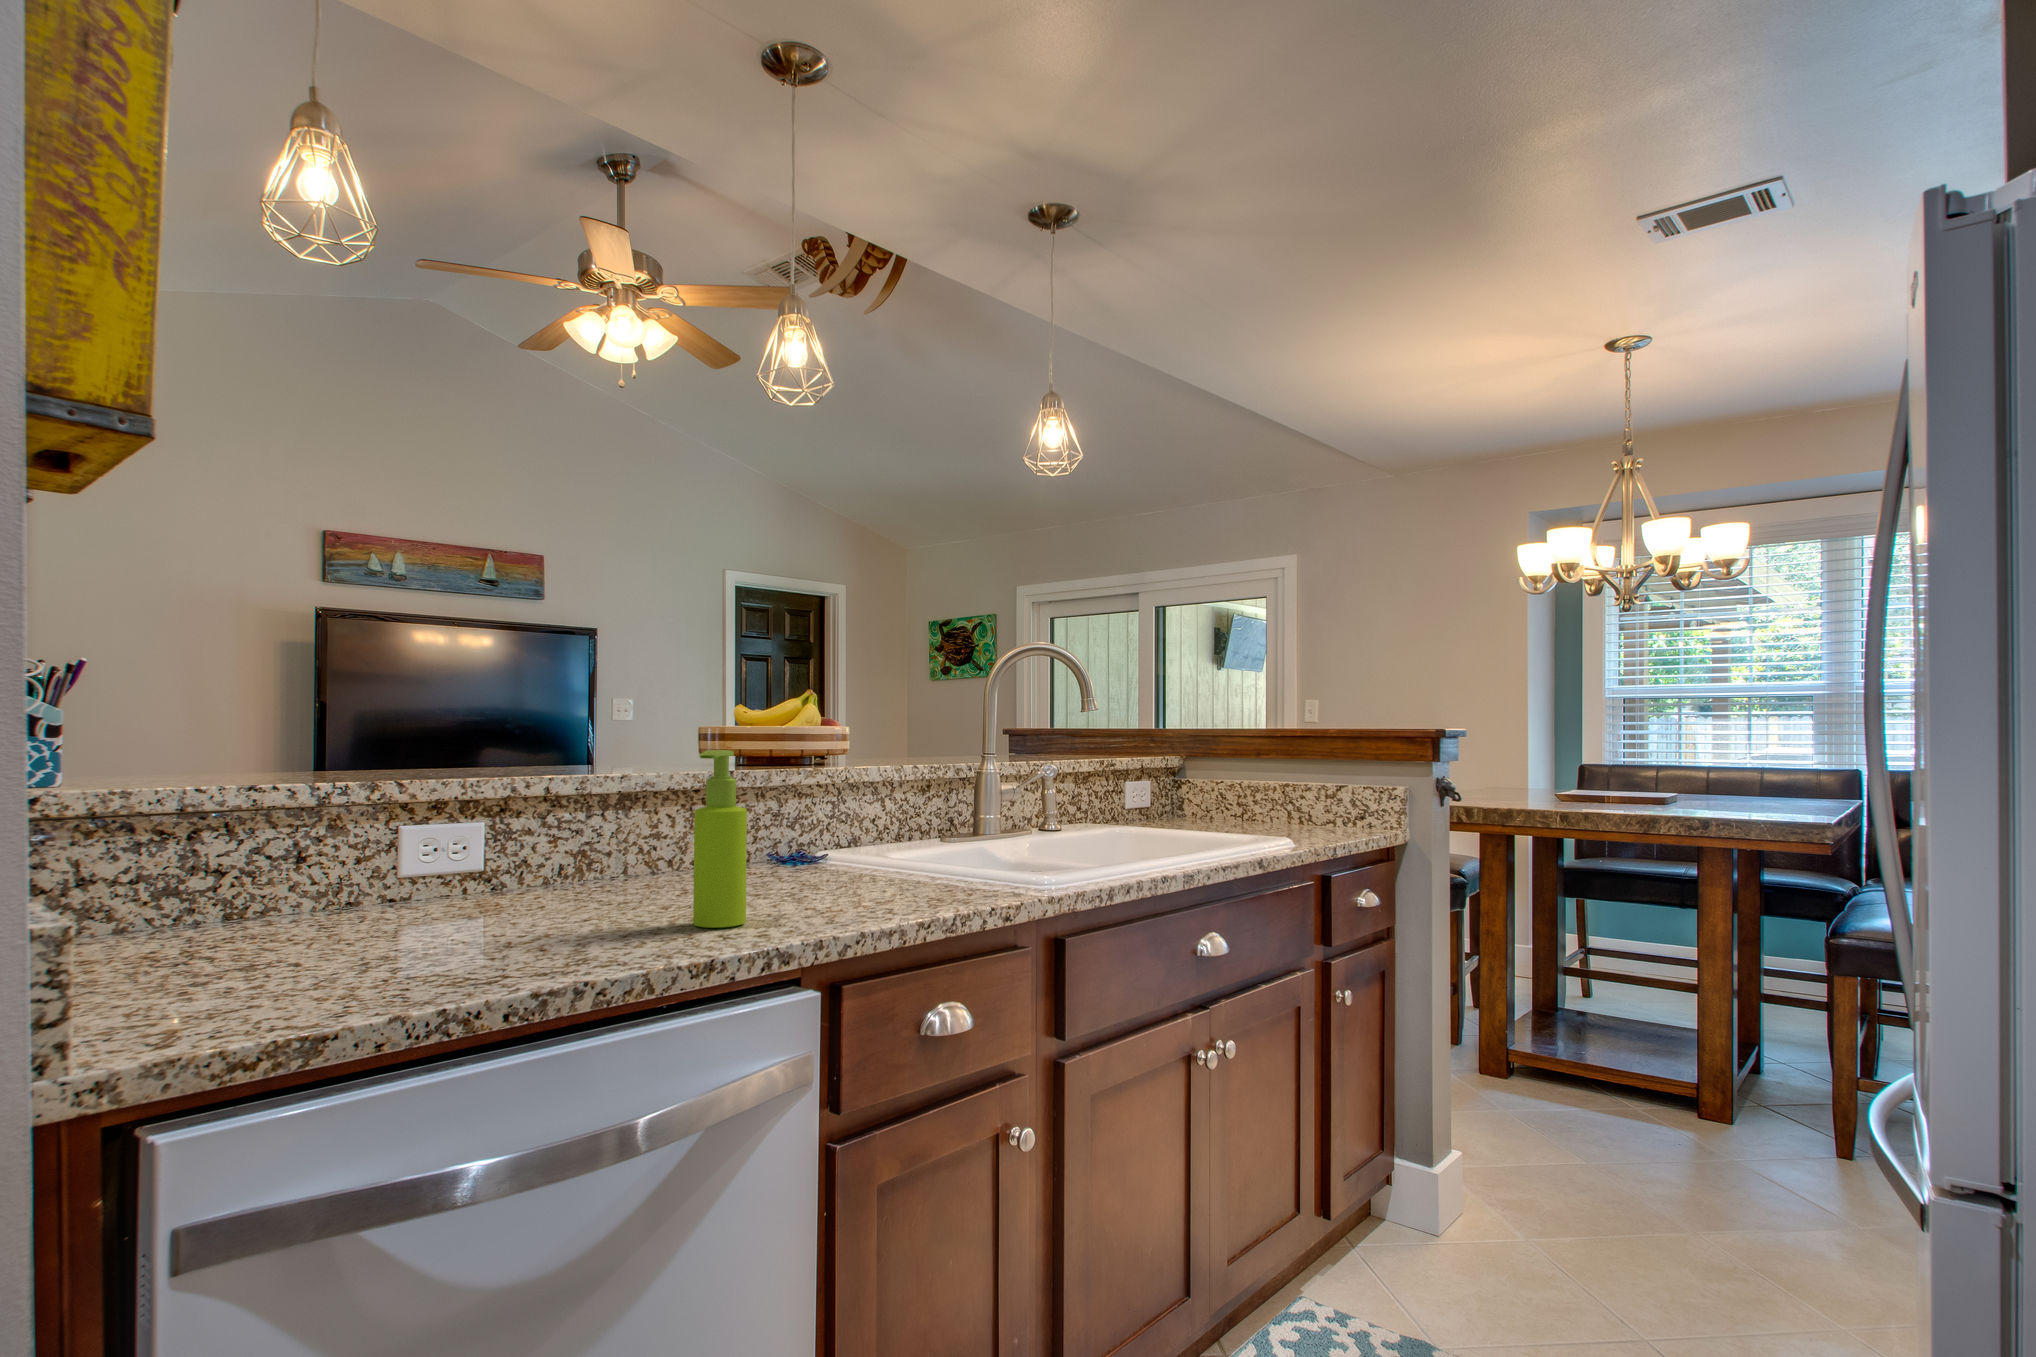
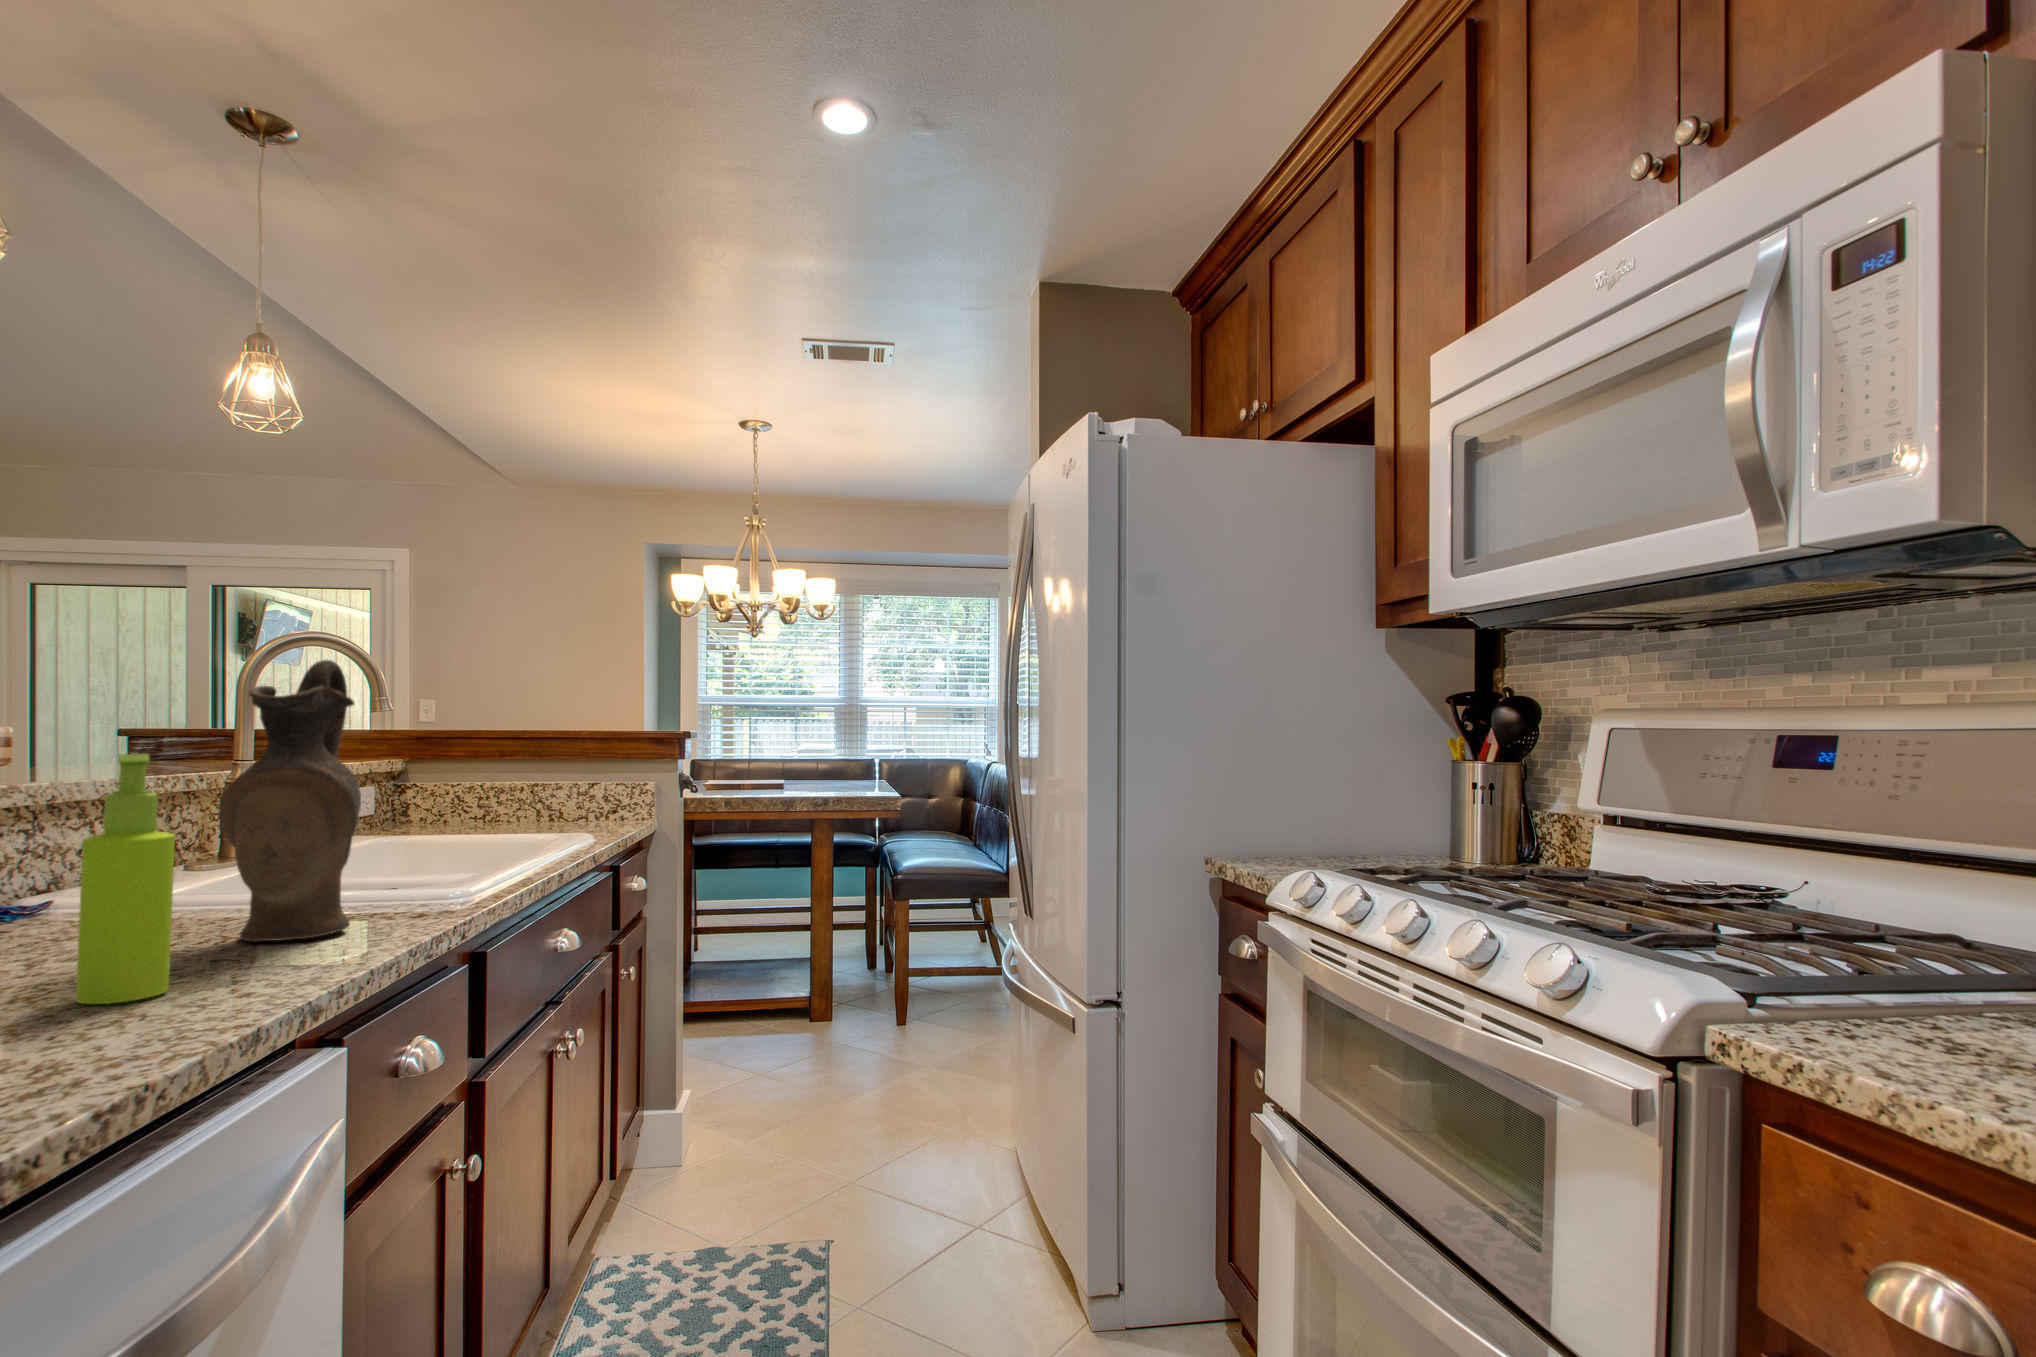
ceramic pitcher: none [835,674,940,902] -> present [219,660,361,941]

